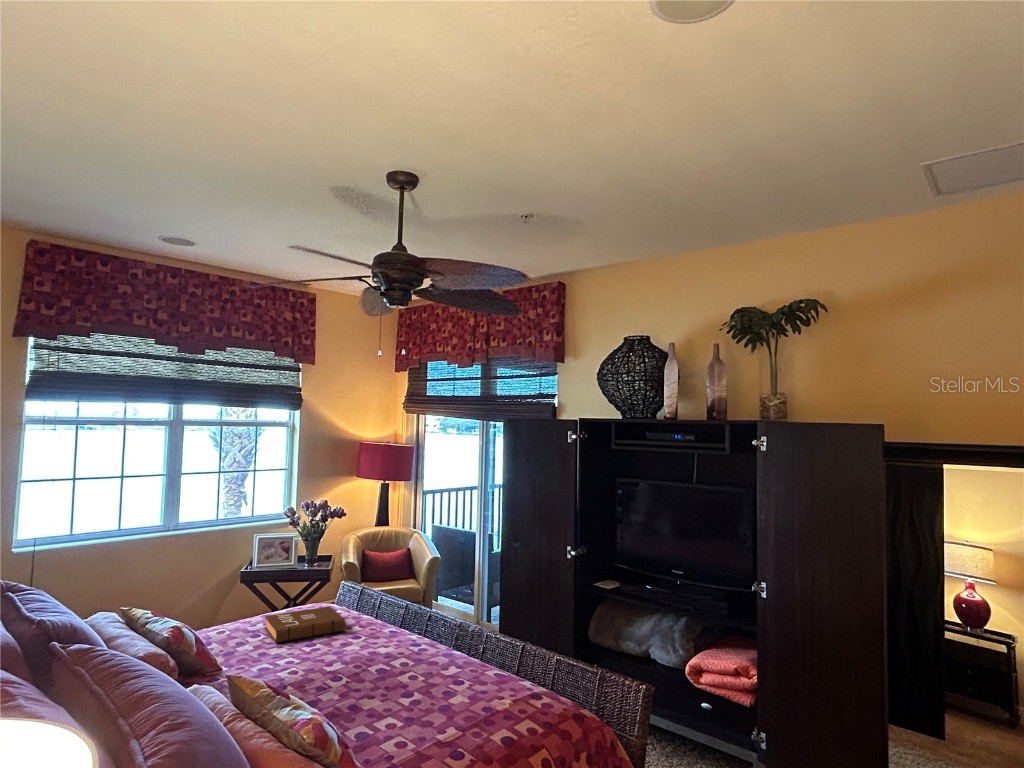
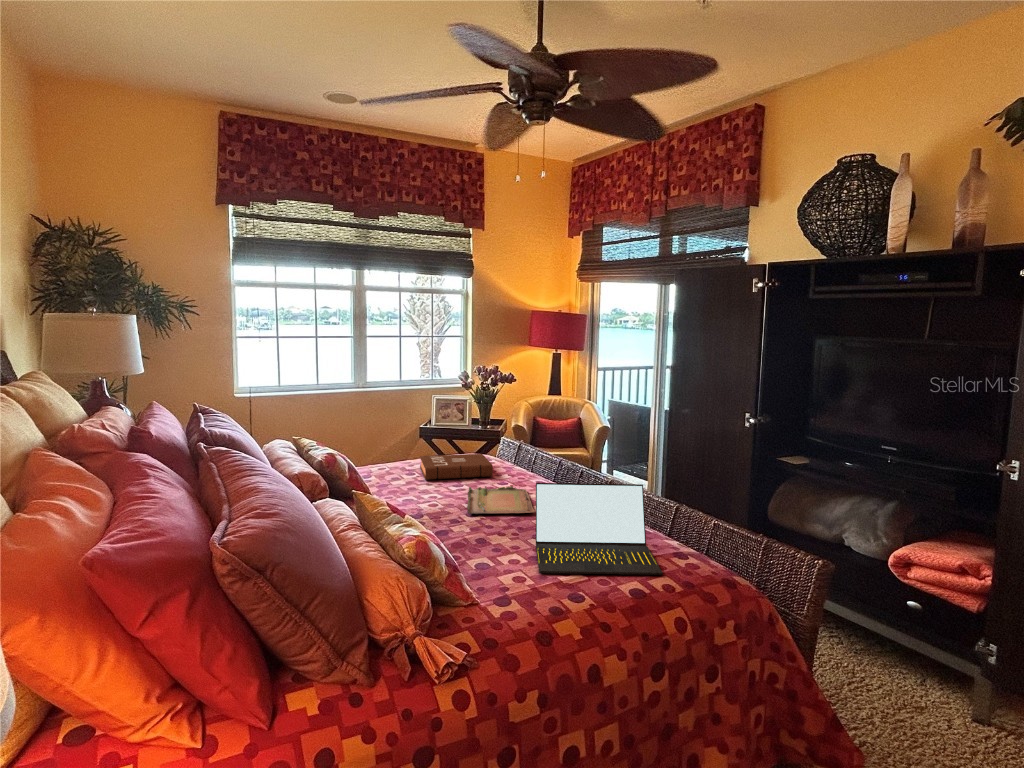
laptop: none [405,633,524,734] -> present [536,483,663,575]
tray: none [325,637,398,679] -> present [467,484,535,514]

